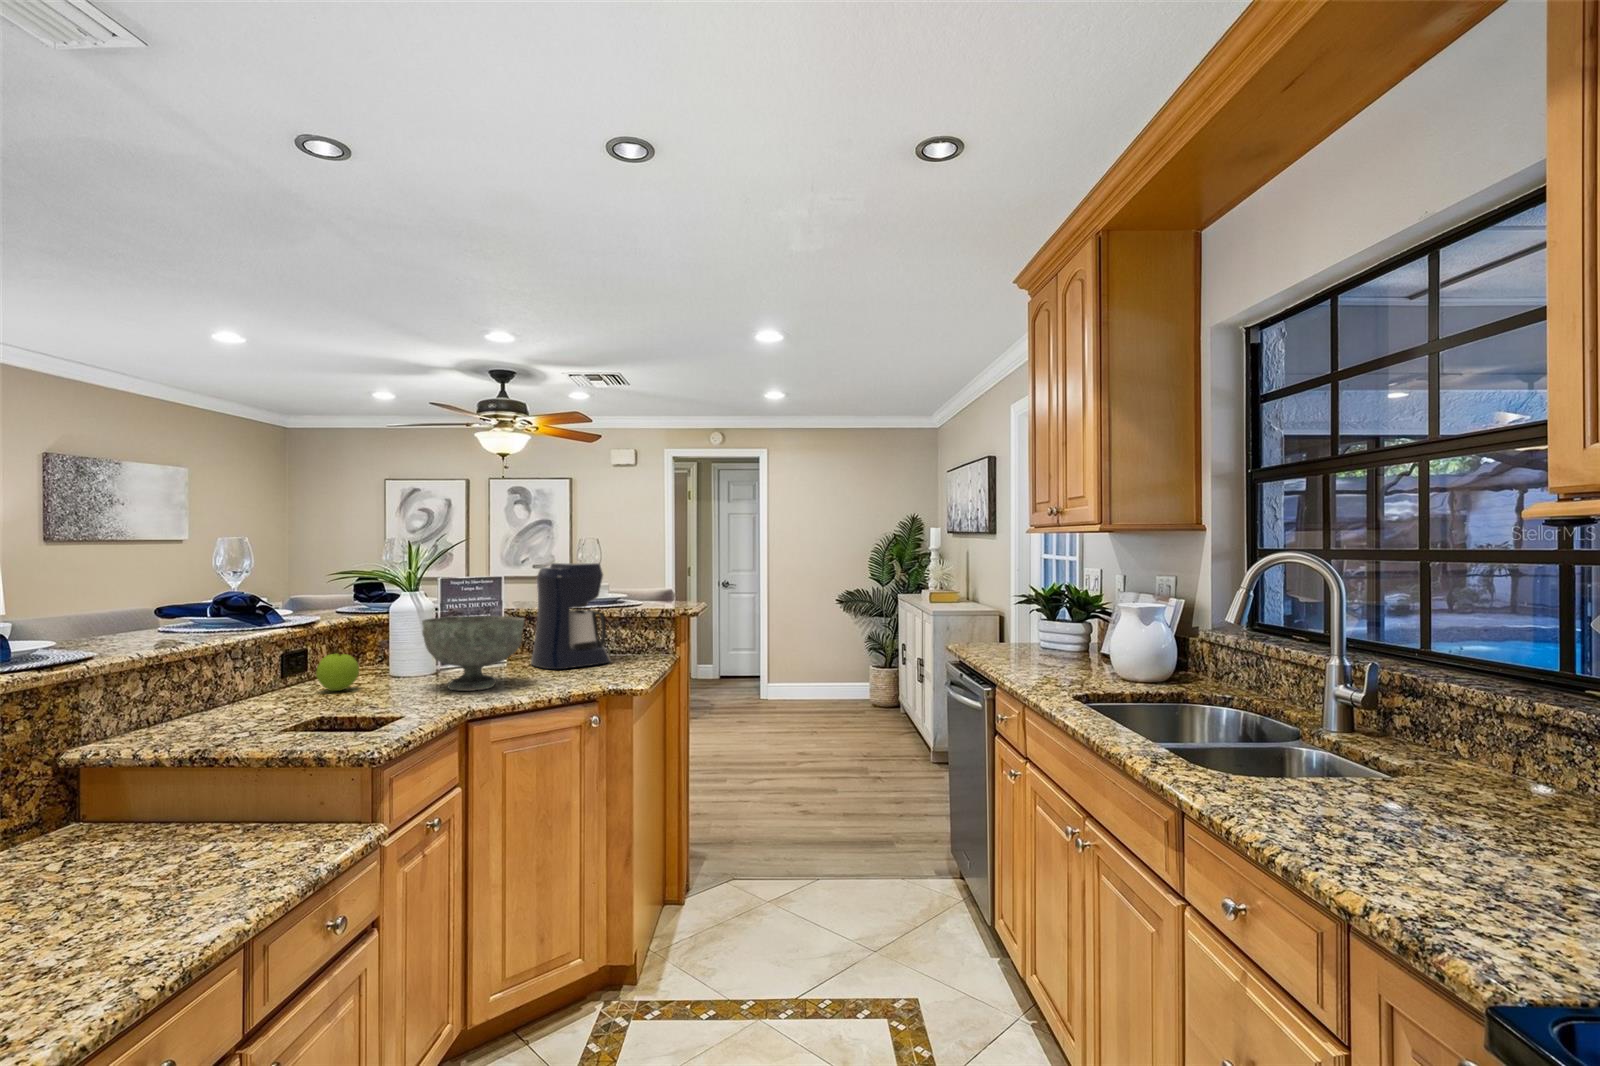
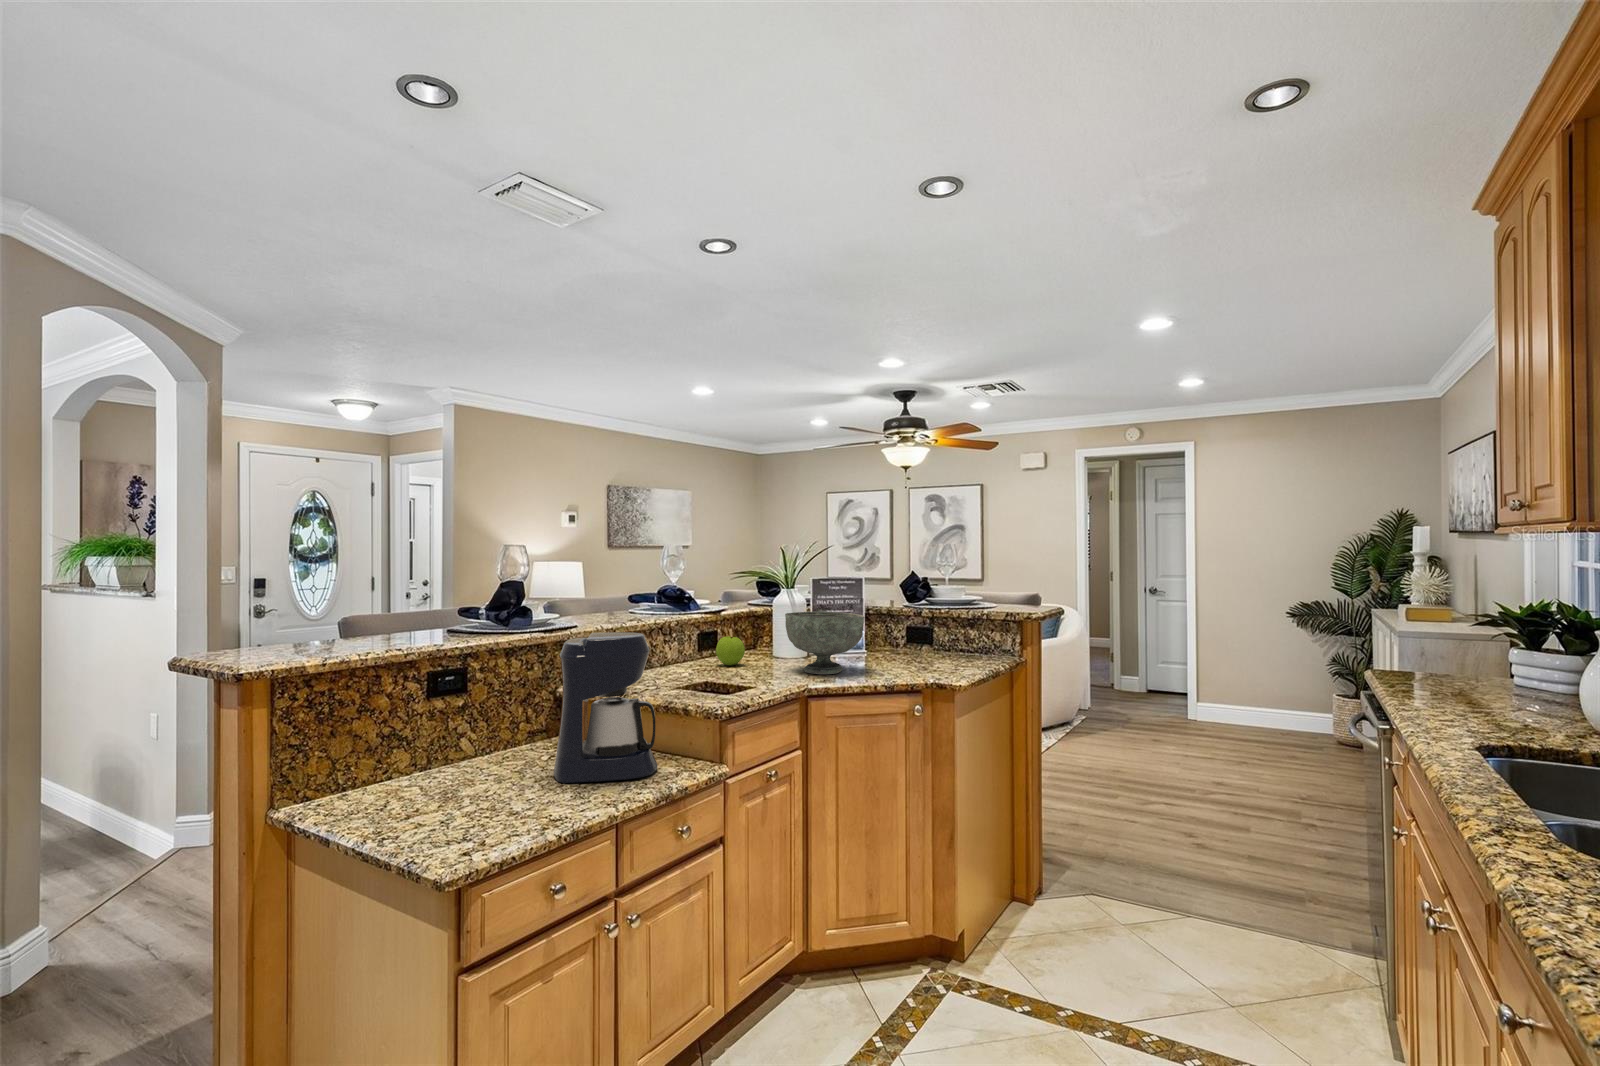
coffee maker: present [531,563,610,669] -> present [554,632,657,783]

